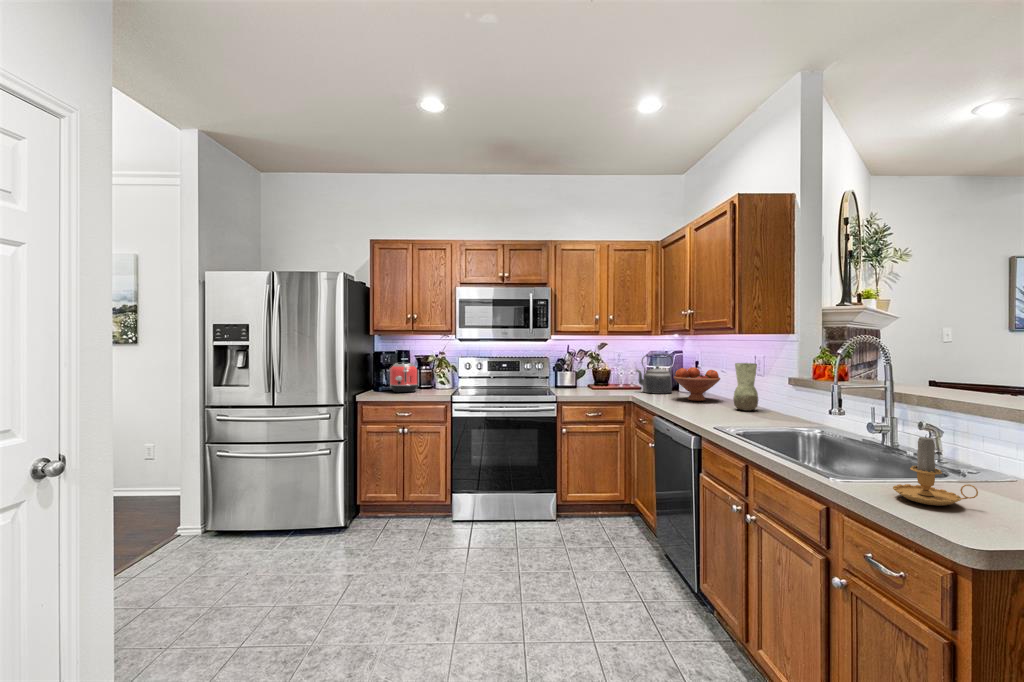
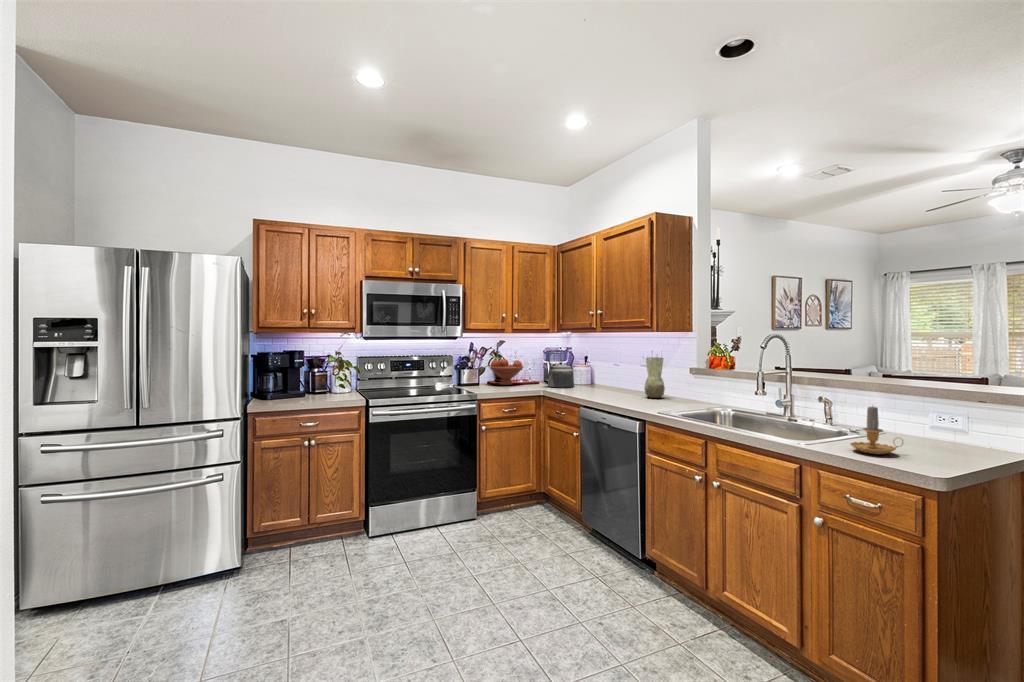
toaster: present [390,363,418,393] -> none [275,365,315,400]
fruit bowl: present [674,367,720,401] -> present [490,359,523,385]

